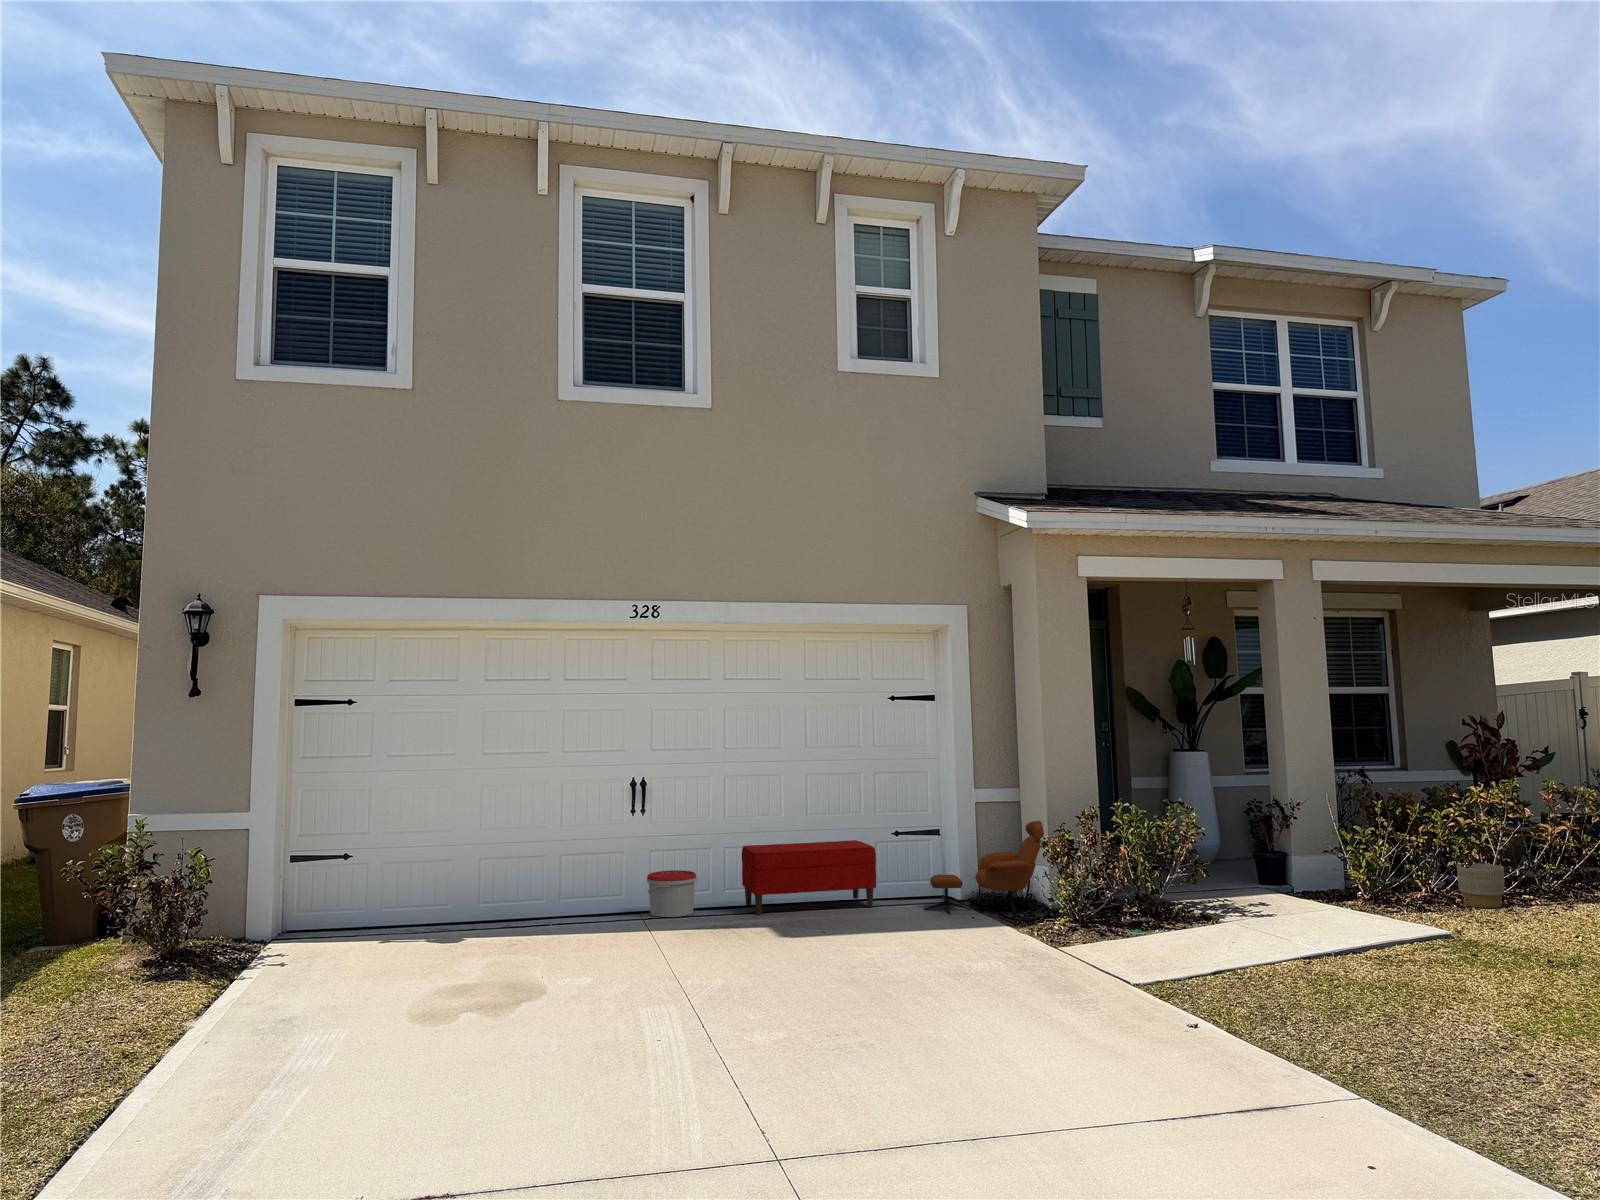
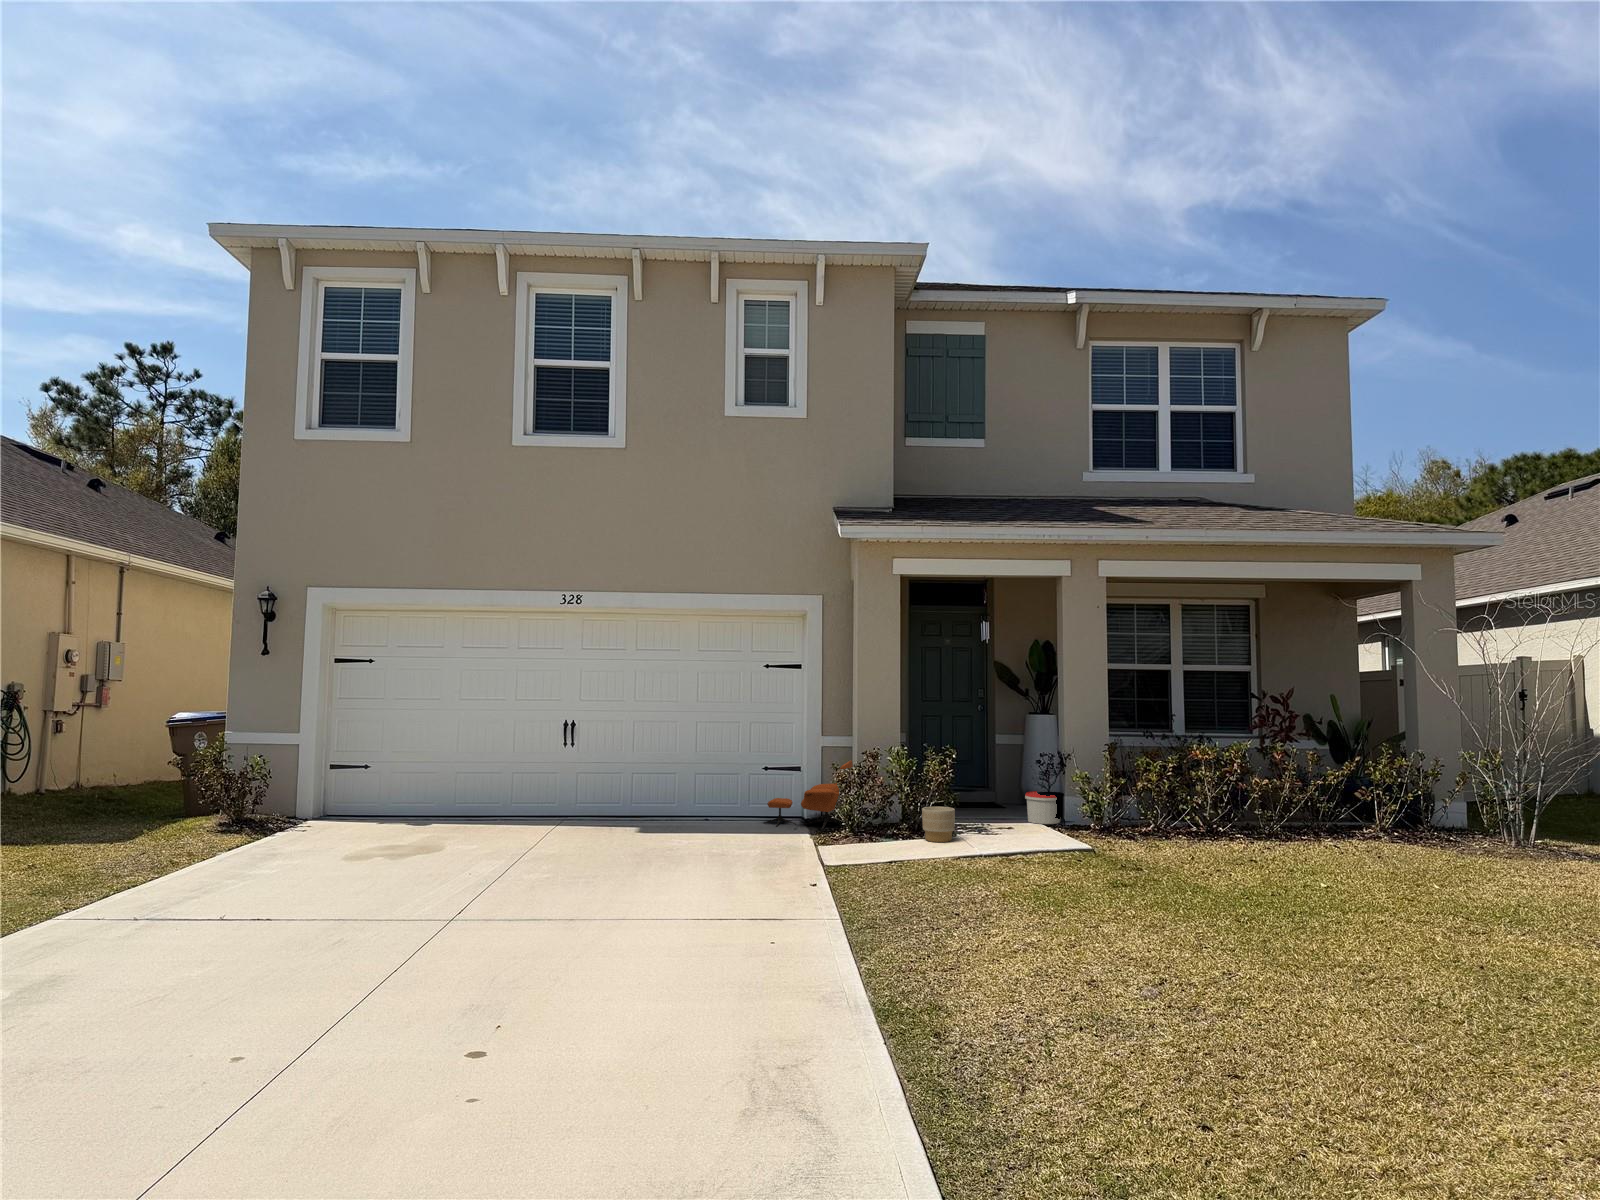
bench: present [742,840,876,914] -> none [639,771,733,820]
planter: present [1457,863,1505,908] -> present [922,807,955,842]
bucket: present [647,870,697,917] -> present [1025,791,1060,824]

